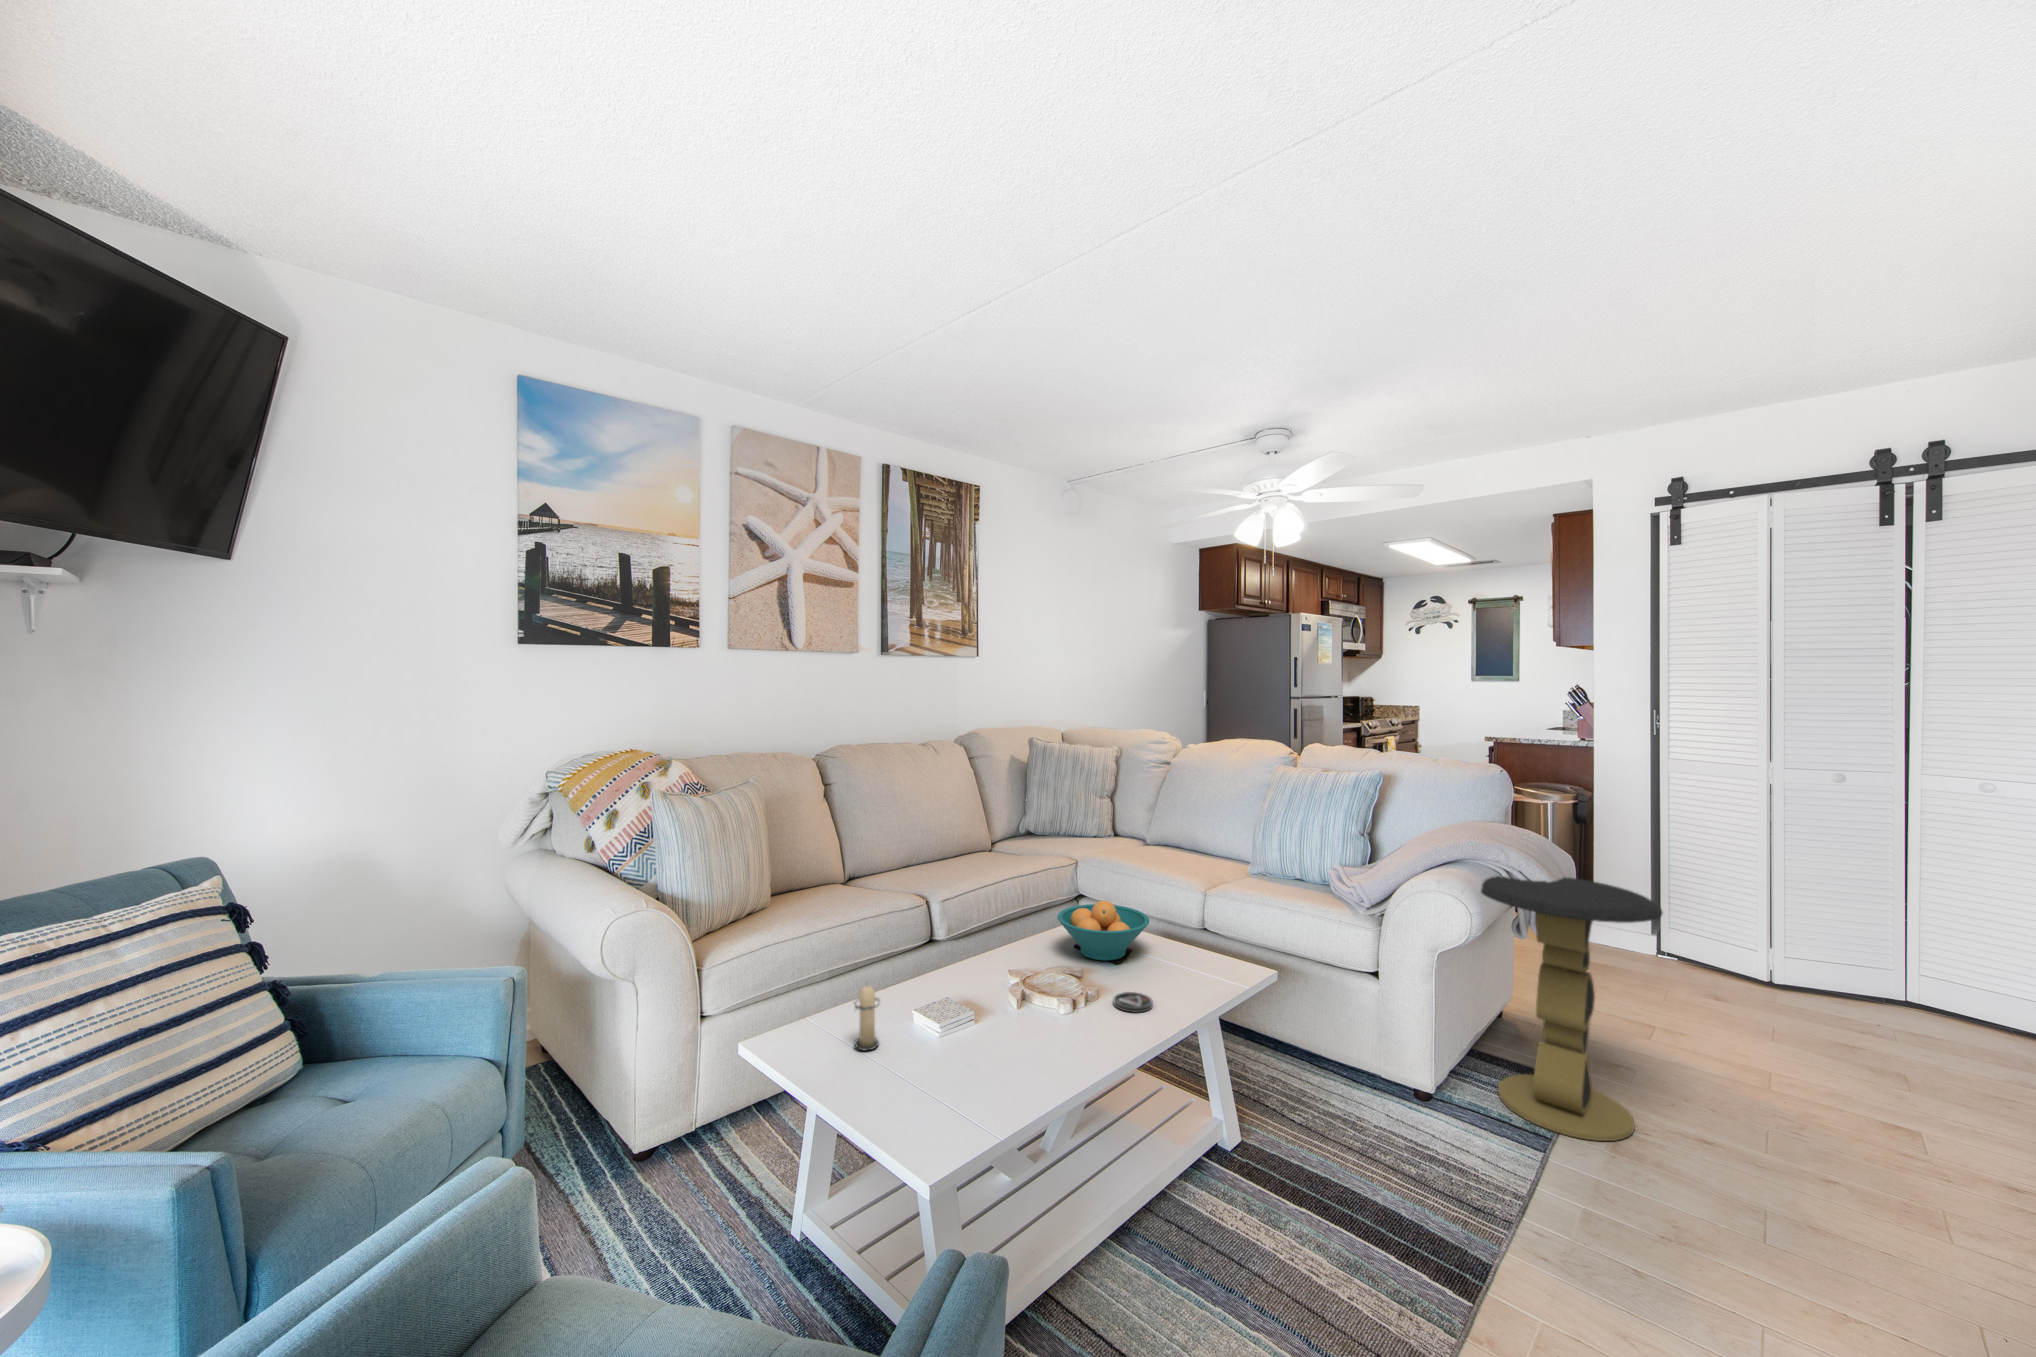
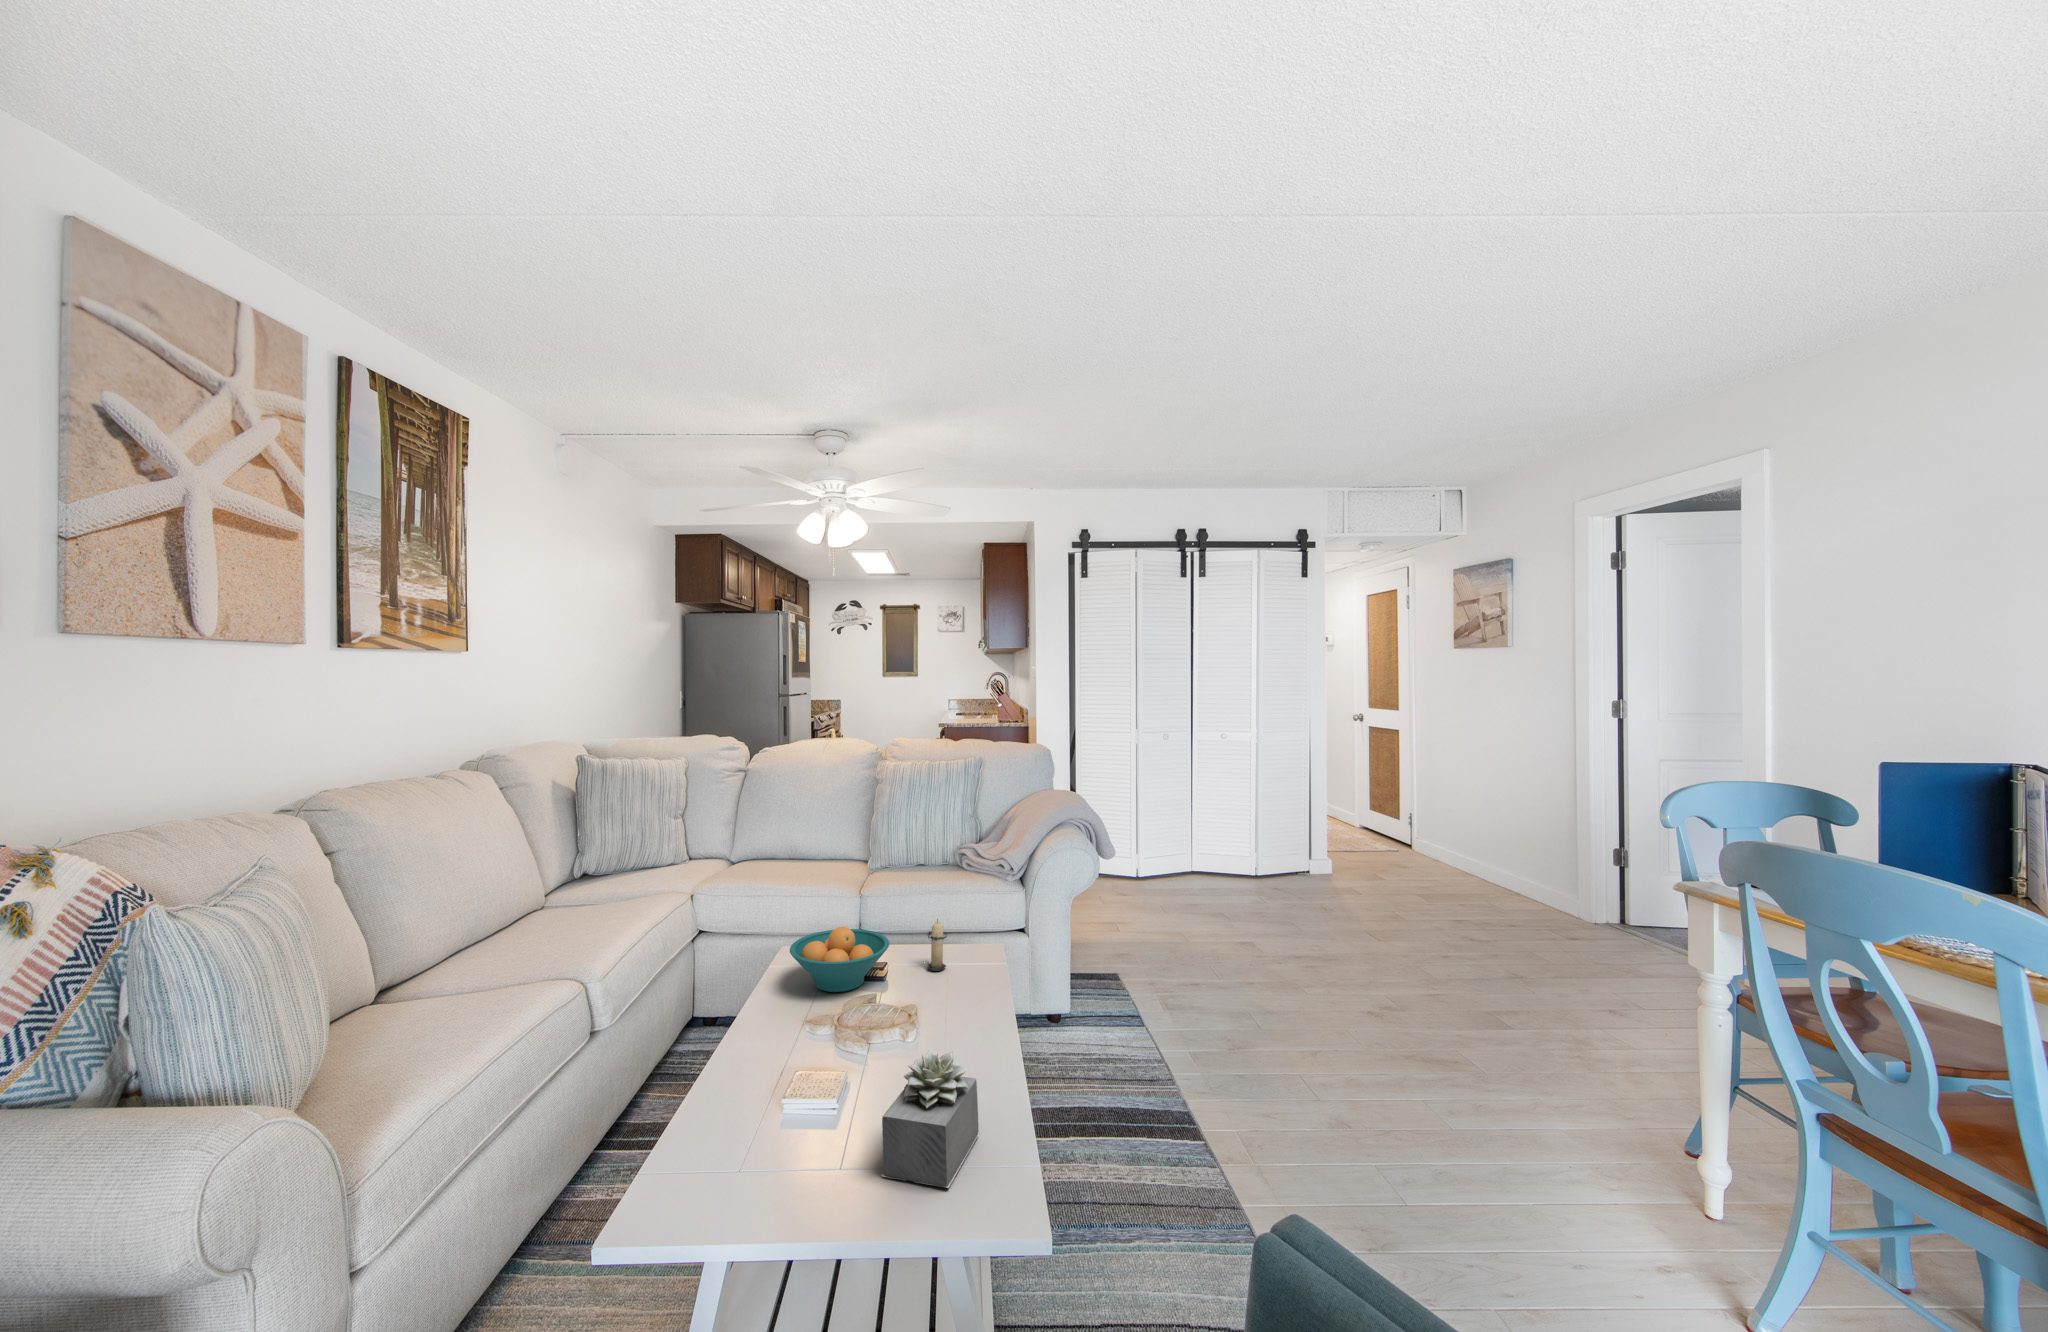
side table: present [1481,876,1662,1141] -> none [1069,827,1178,1010]
candle: present [854,985,880,1051] -> present [927,919,947,971]
coaster: present [1113,992,1153,1013] -> none [919,1006,958,1027]
succulent plant: none [925,994,1022,1109] -> present [882,1050,980,1188]

